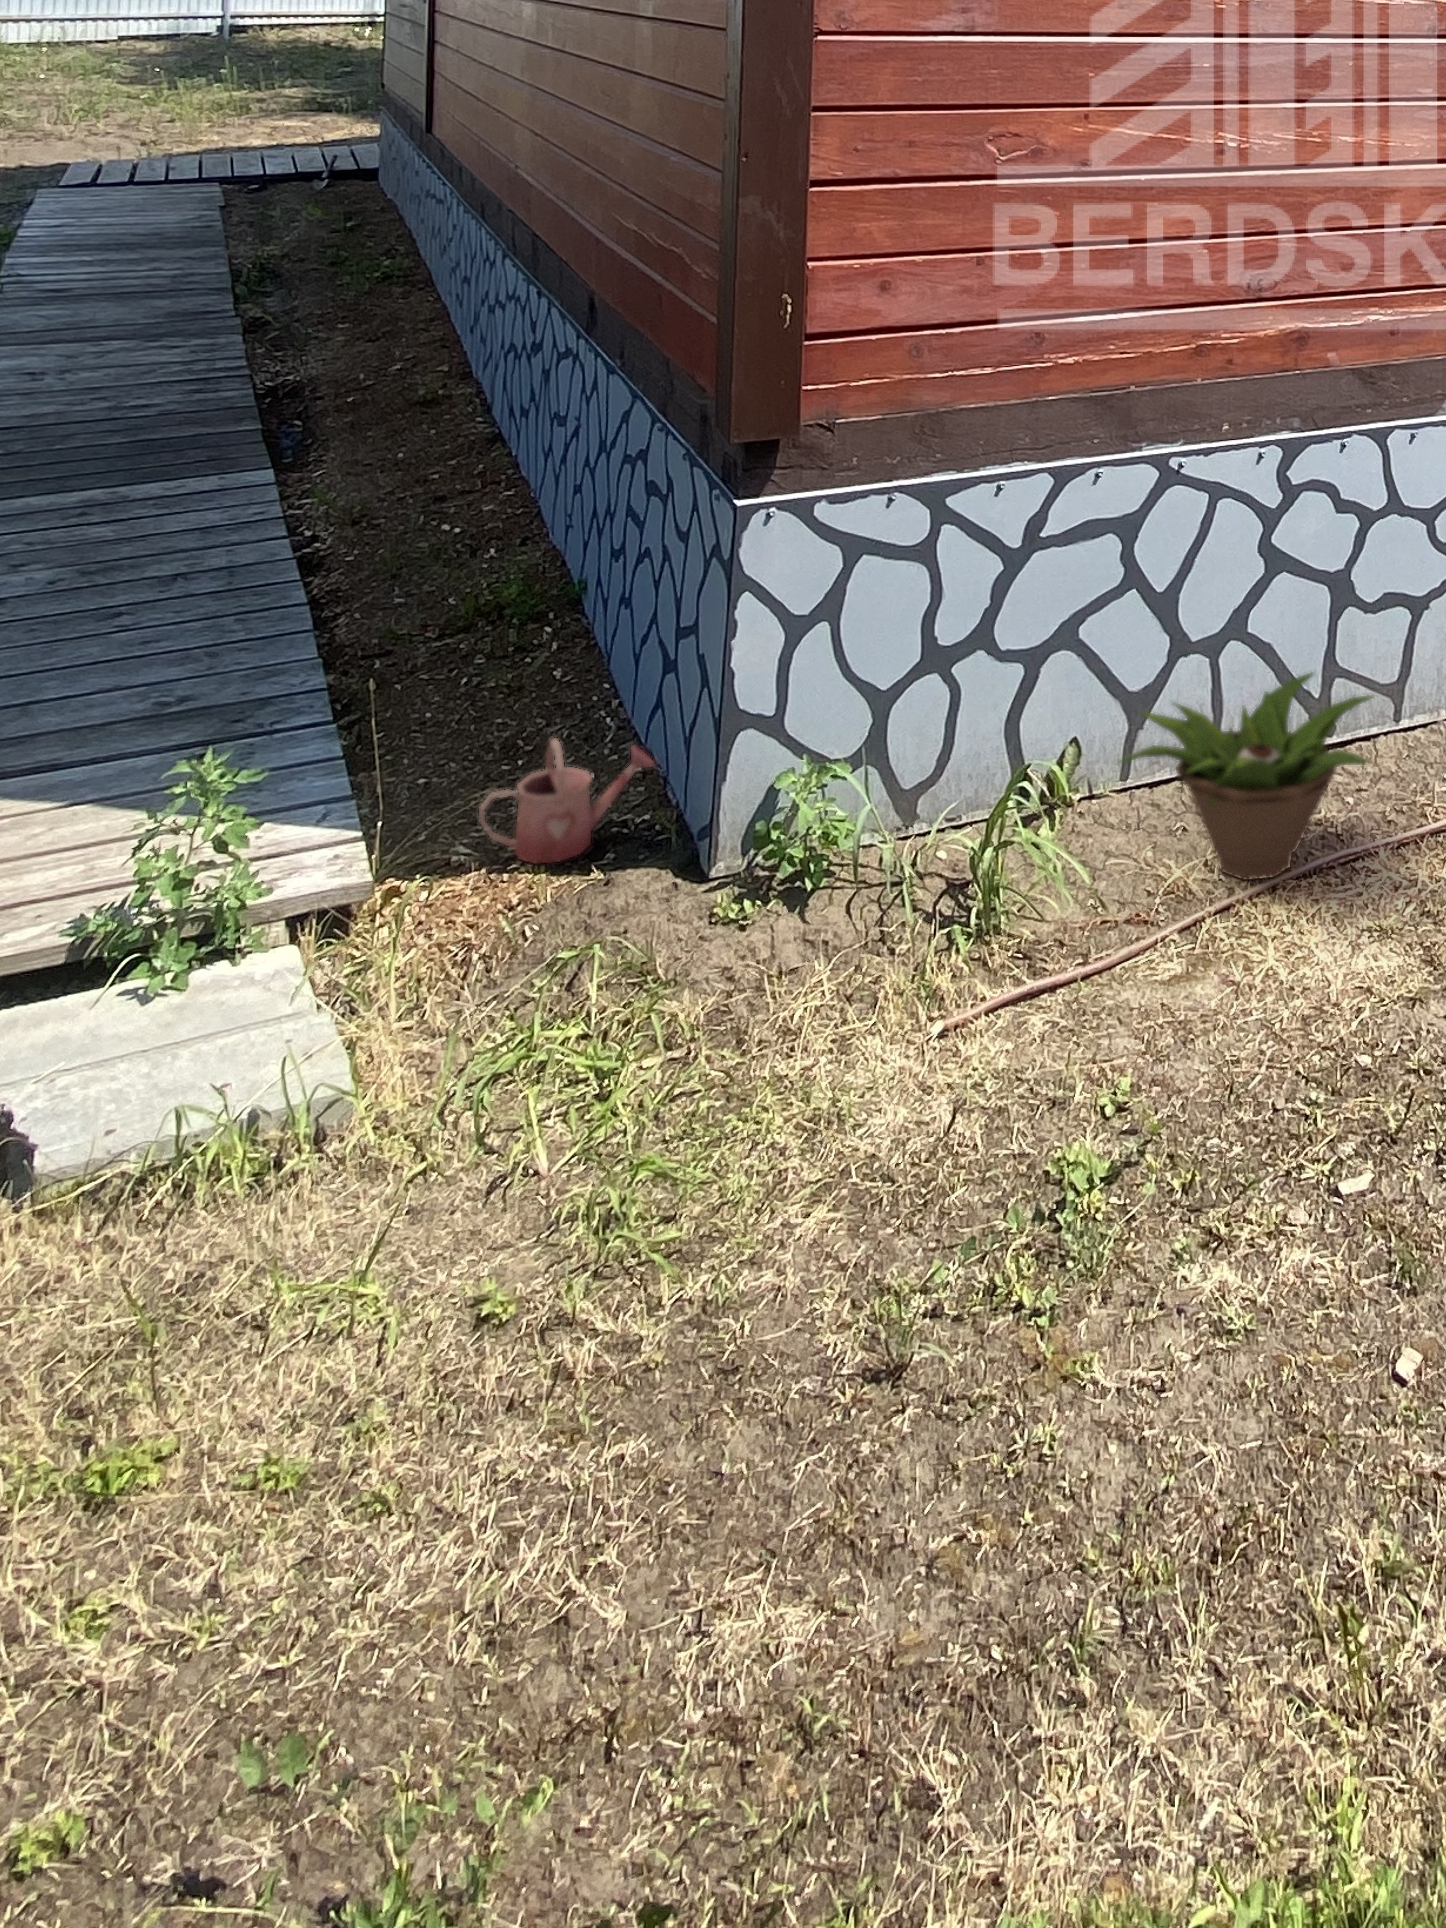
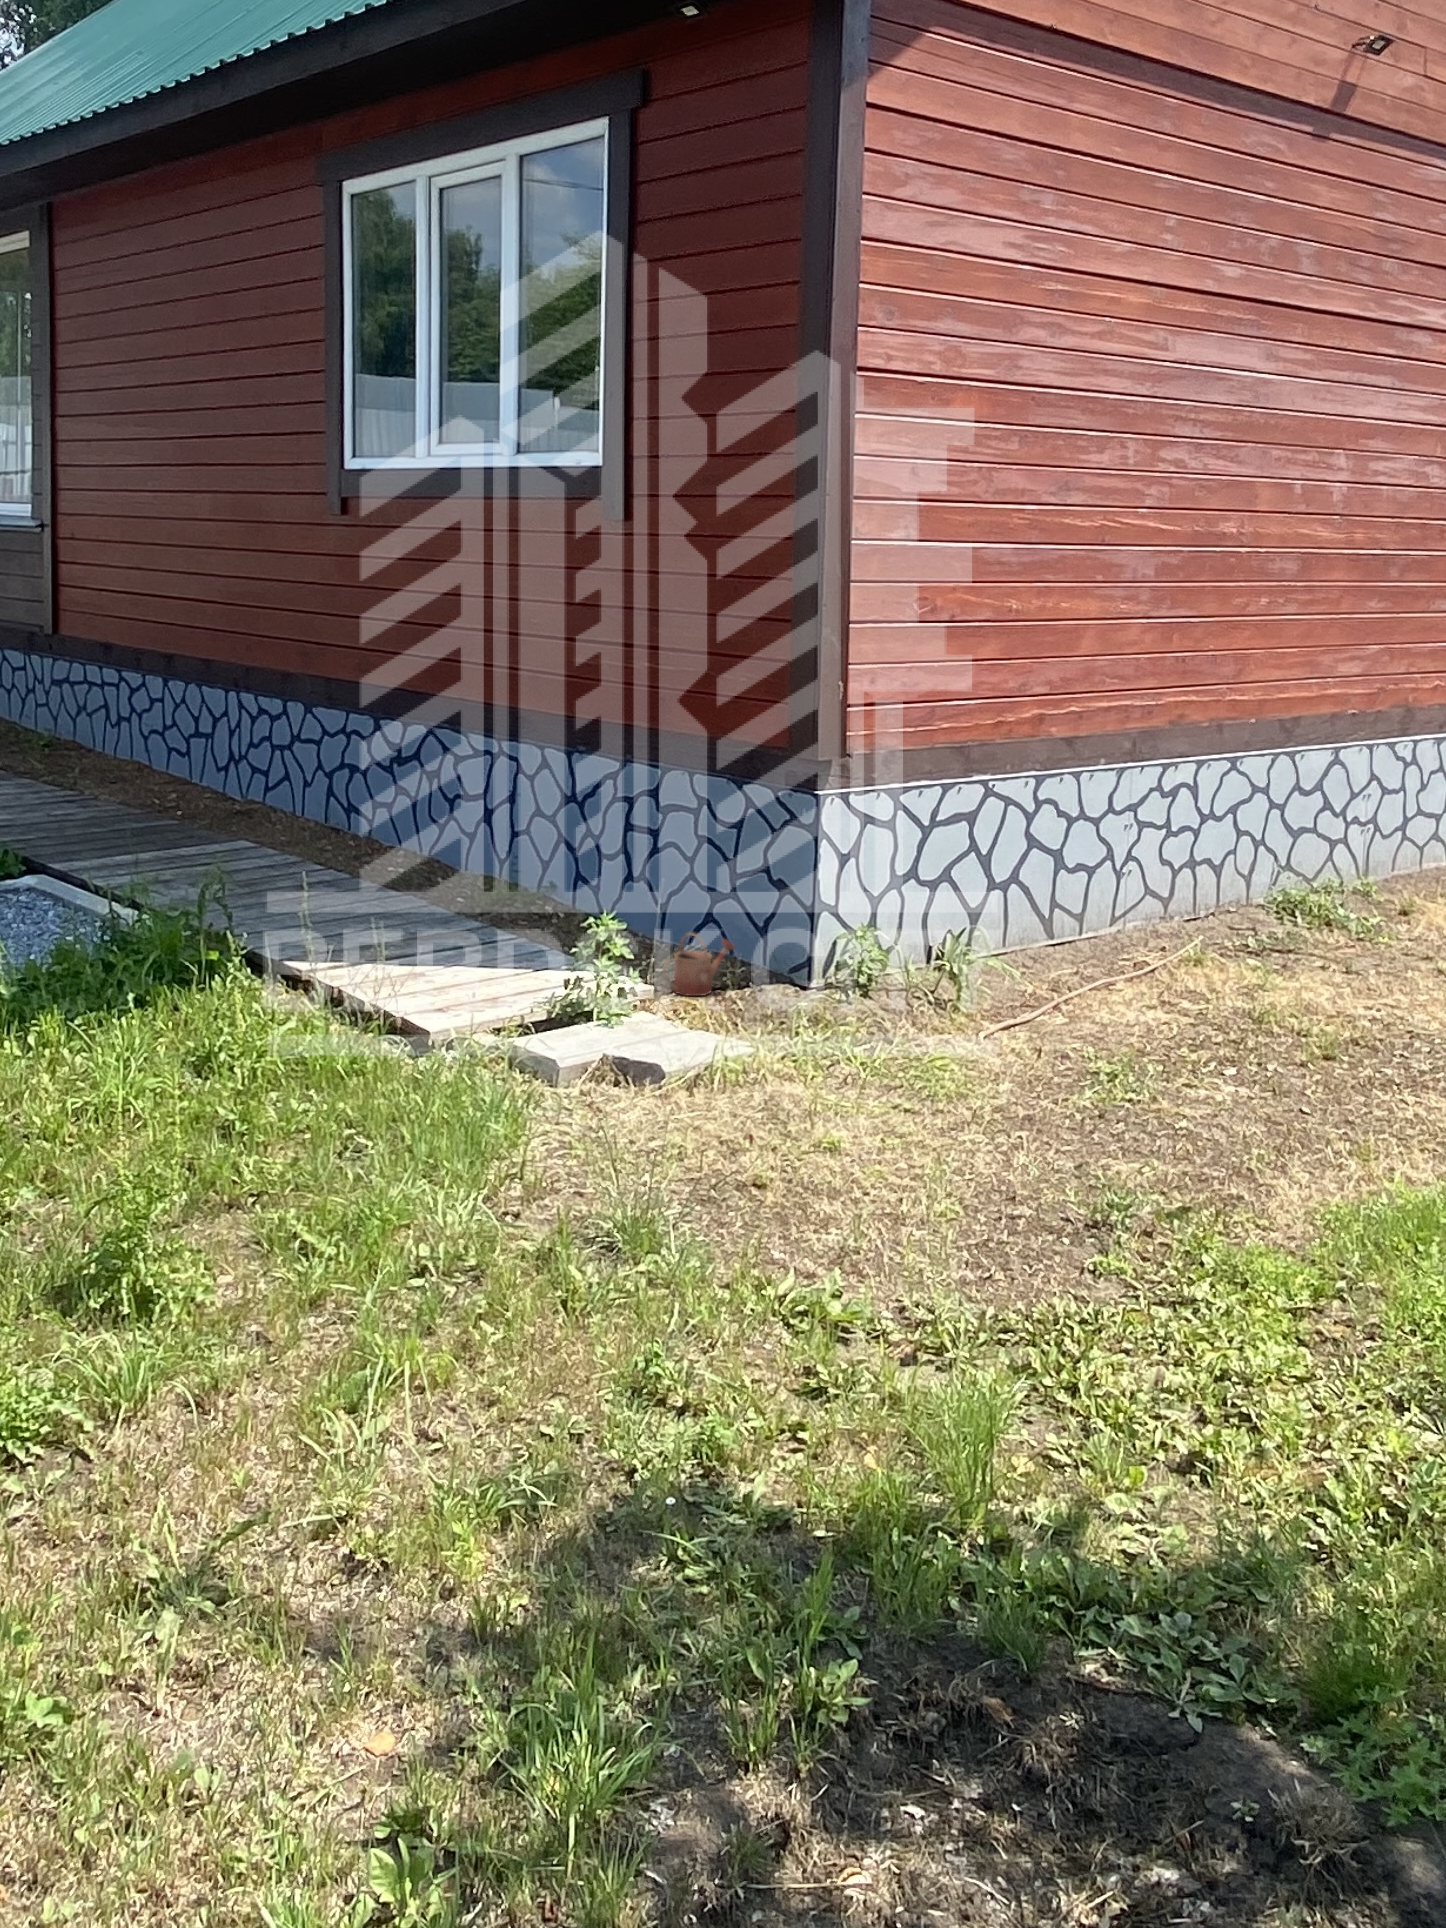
decorative plant: present [1121,673,1373,880] -> none [981,898,1136,997]

